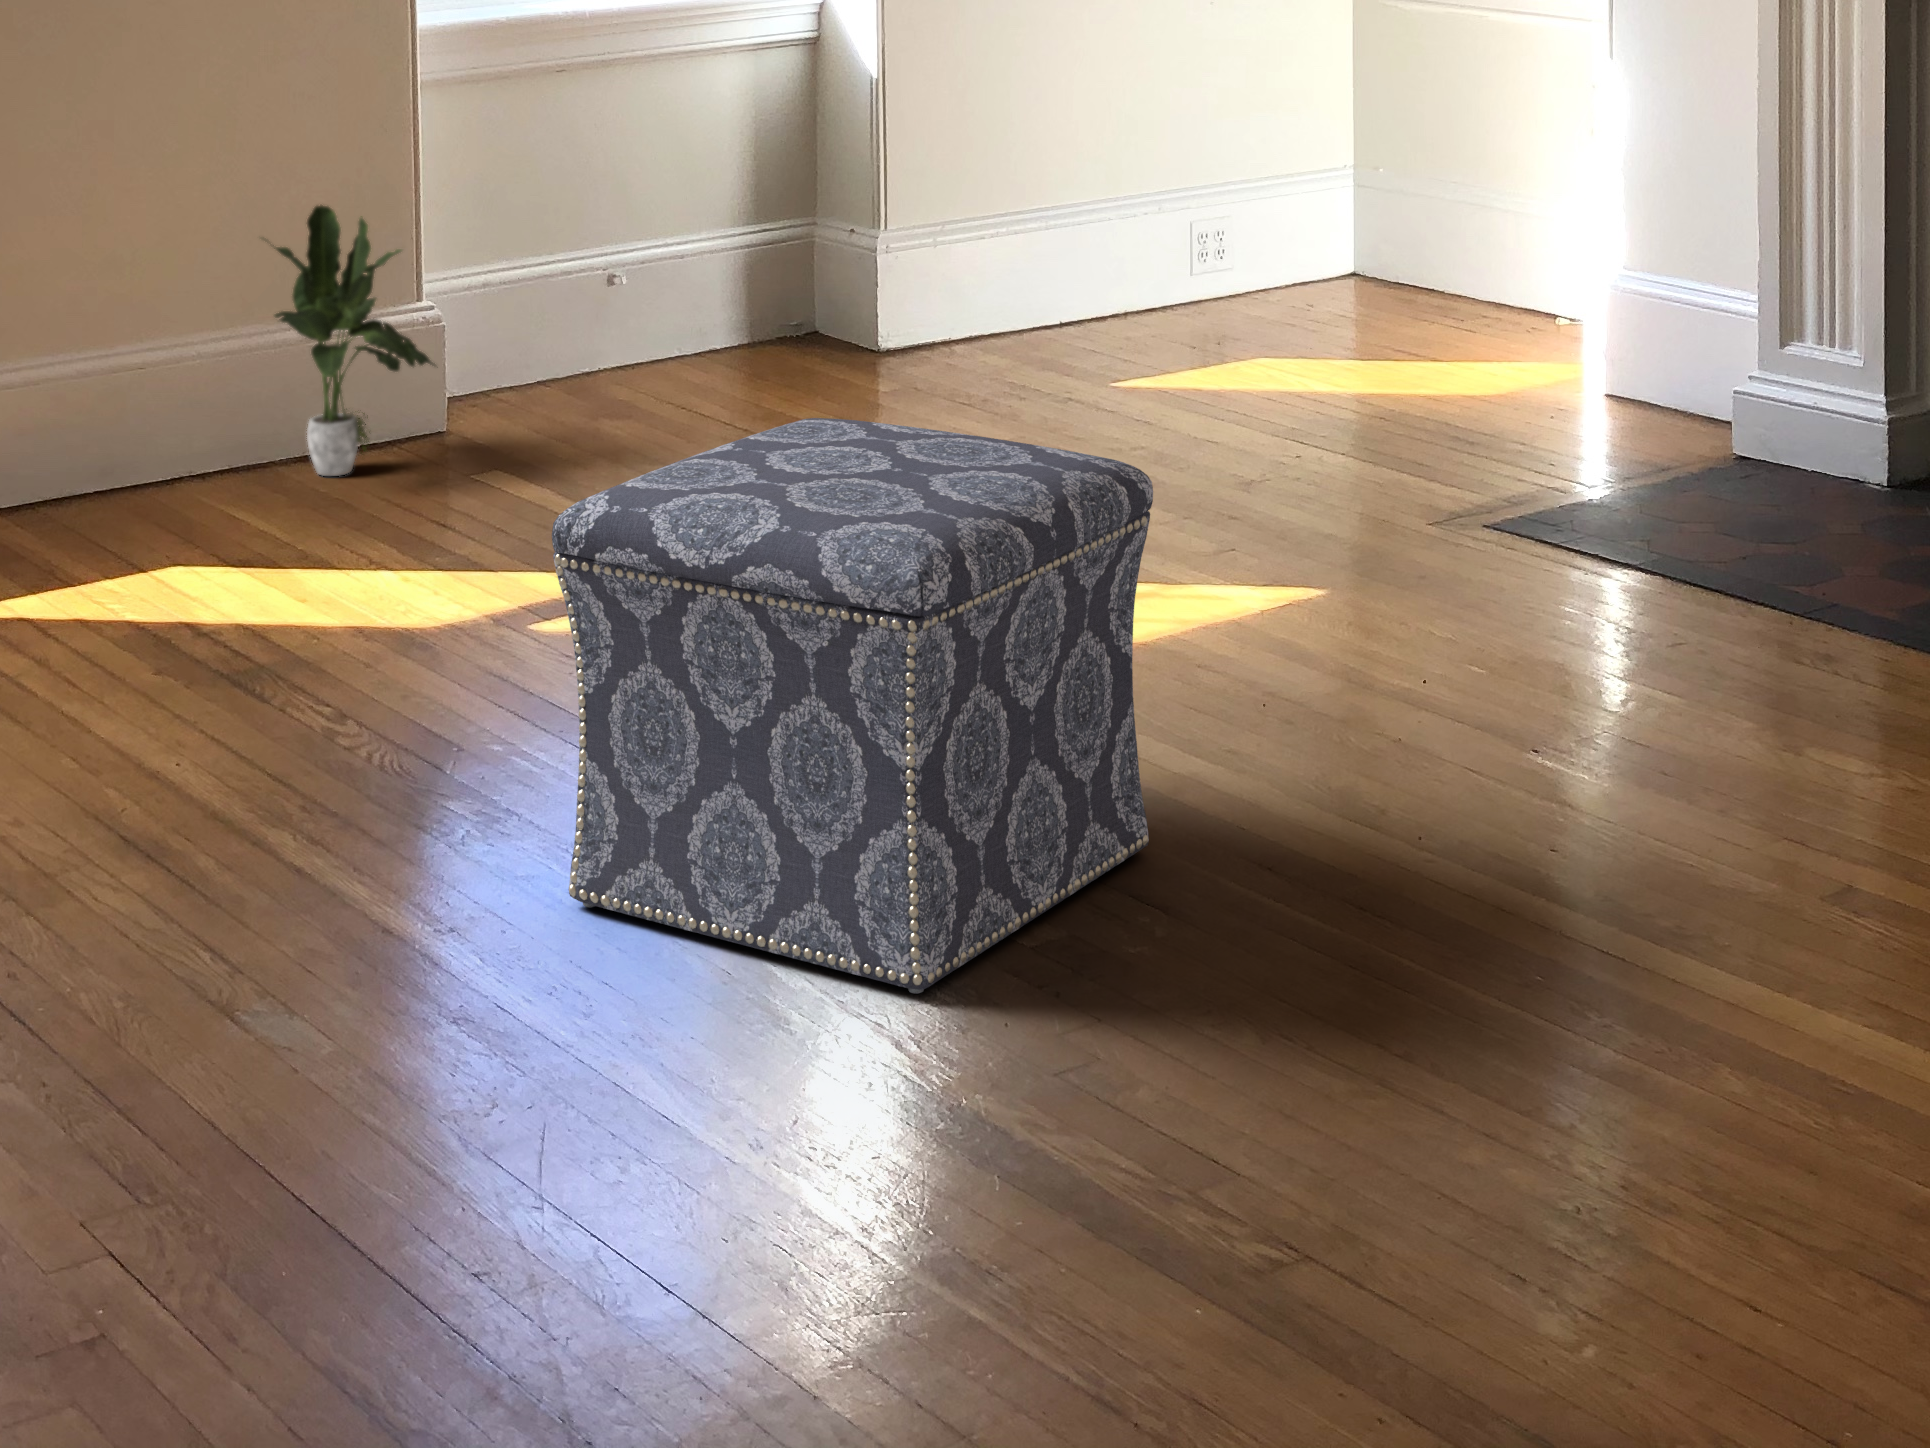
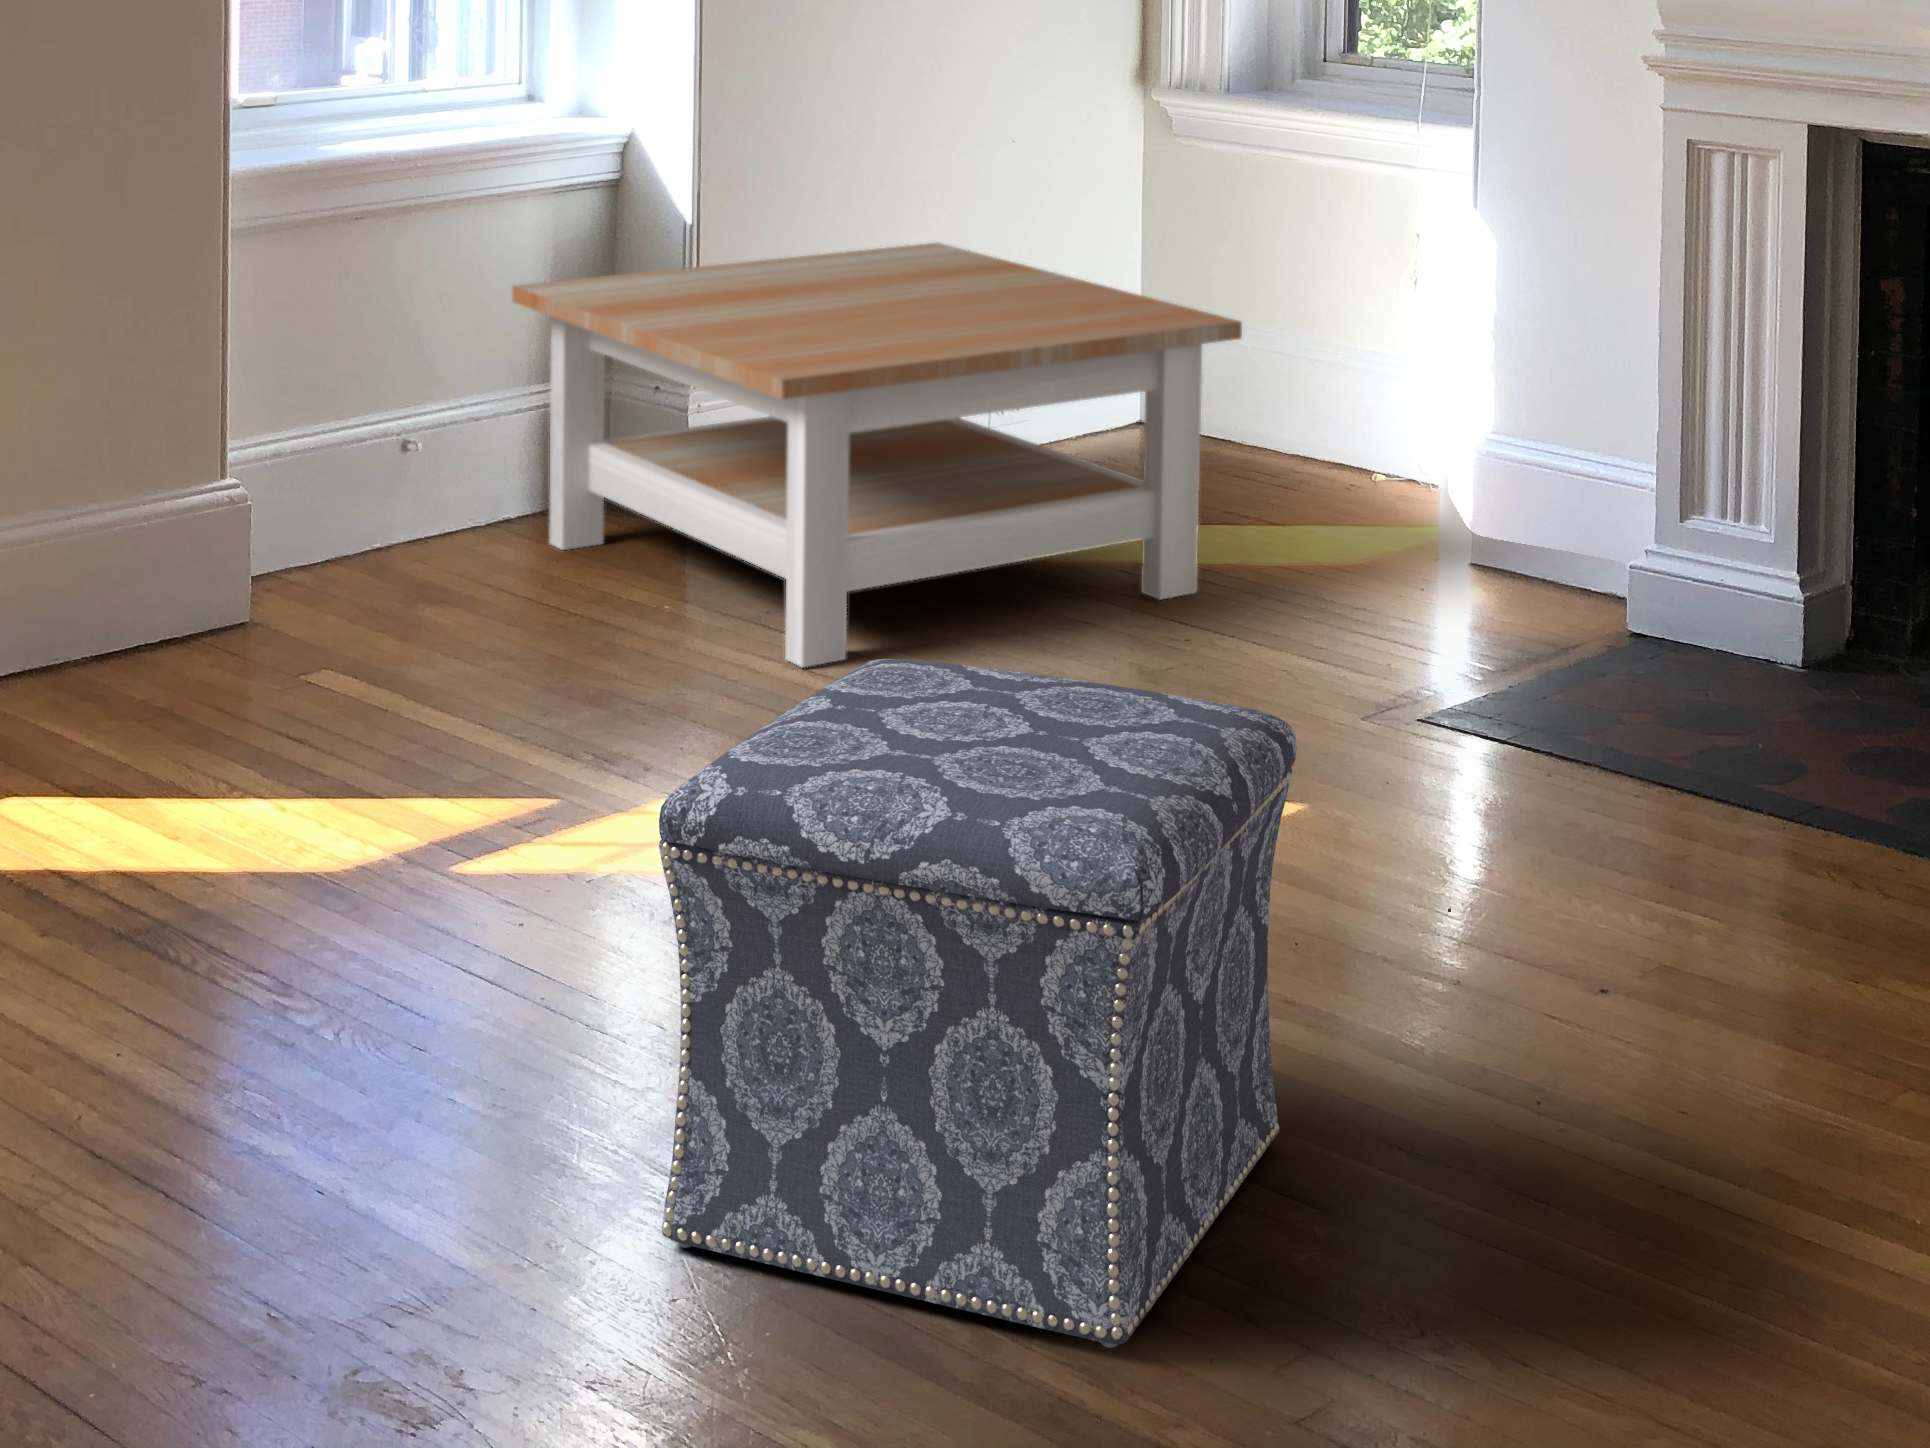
coffee table: none [693,99,1359,478] -> present [512,243,1242,667]
potted plant: present [273,205,435,476] -> none [70,374,272,678]

